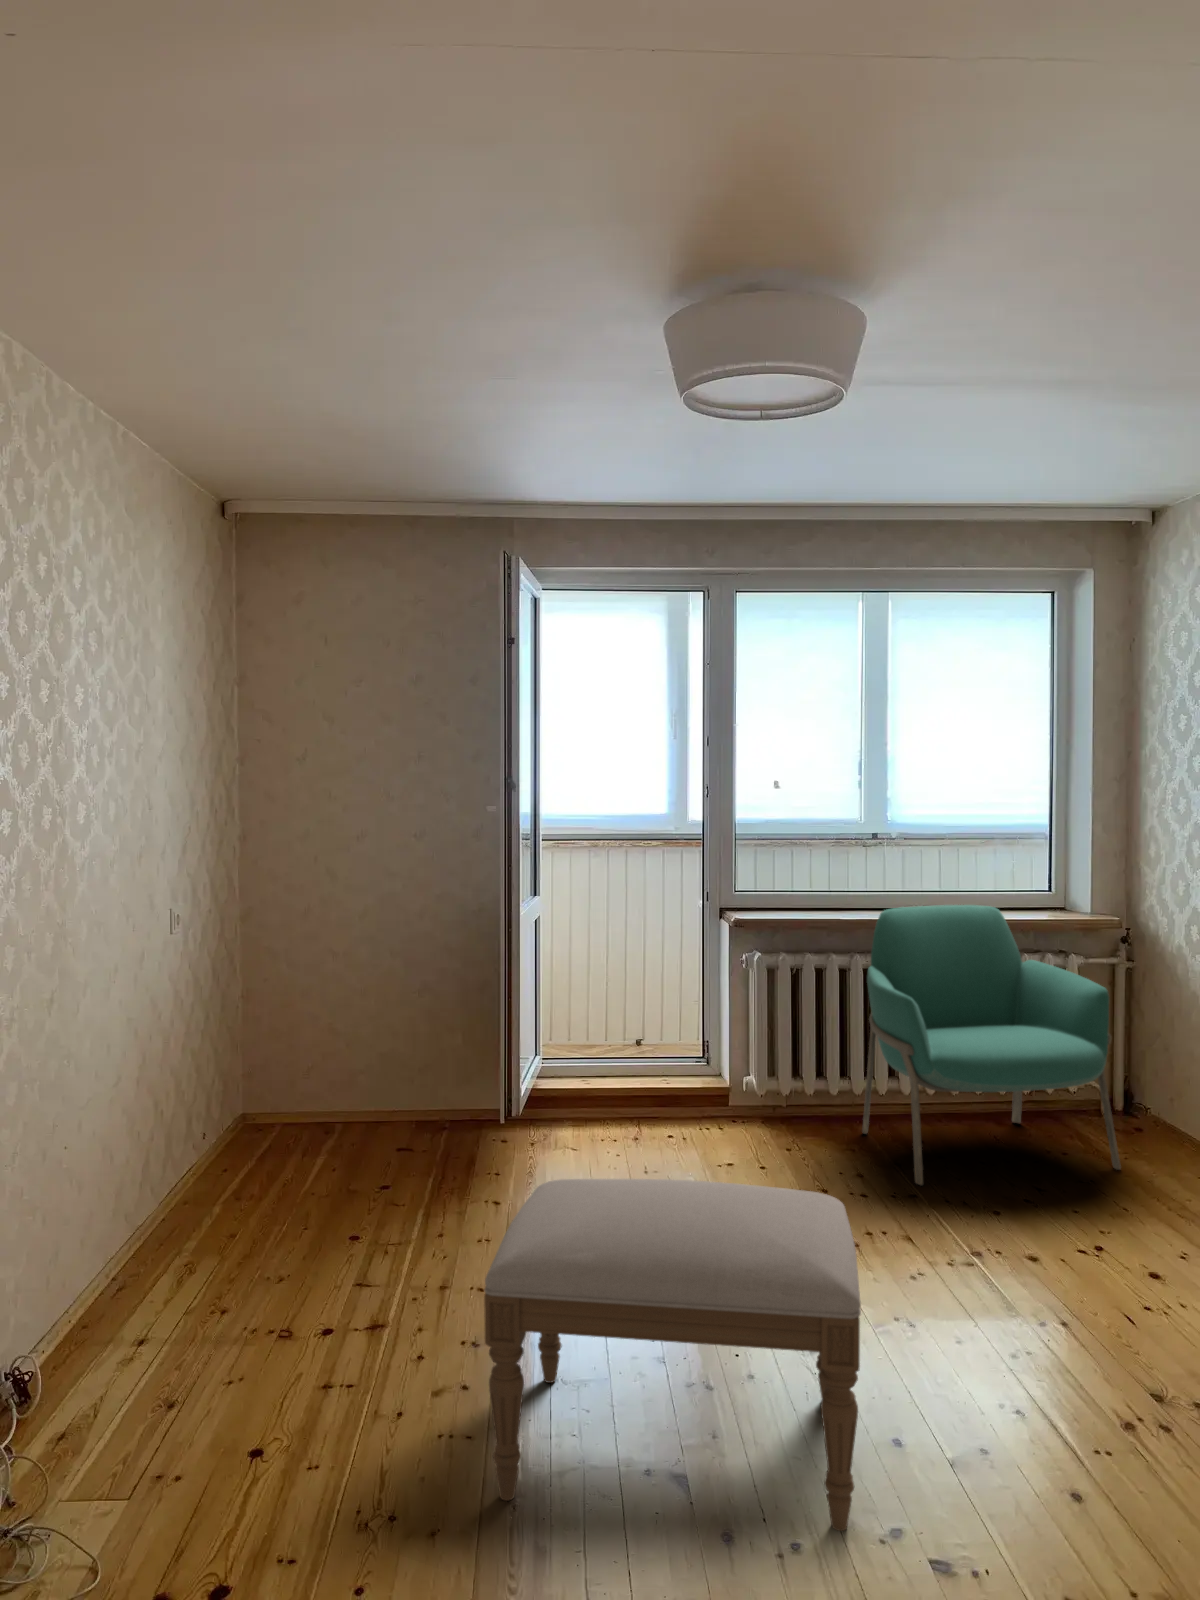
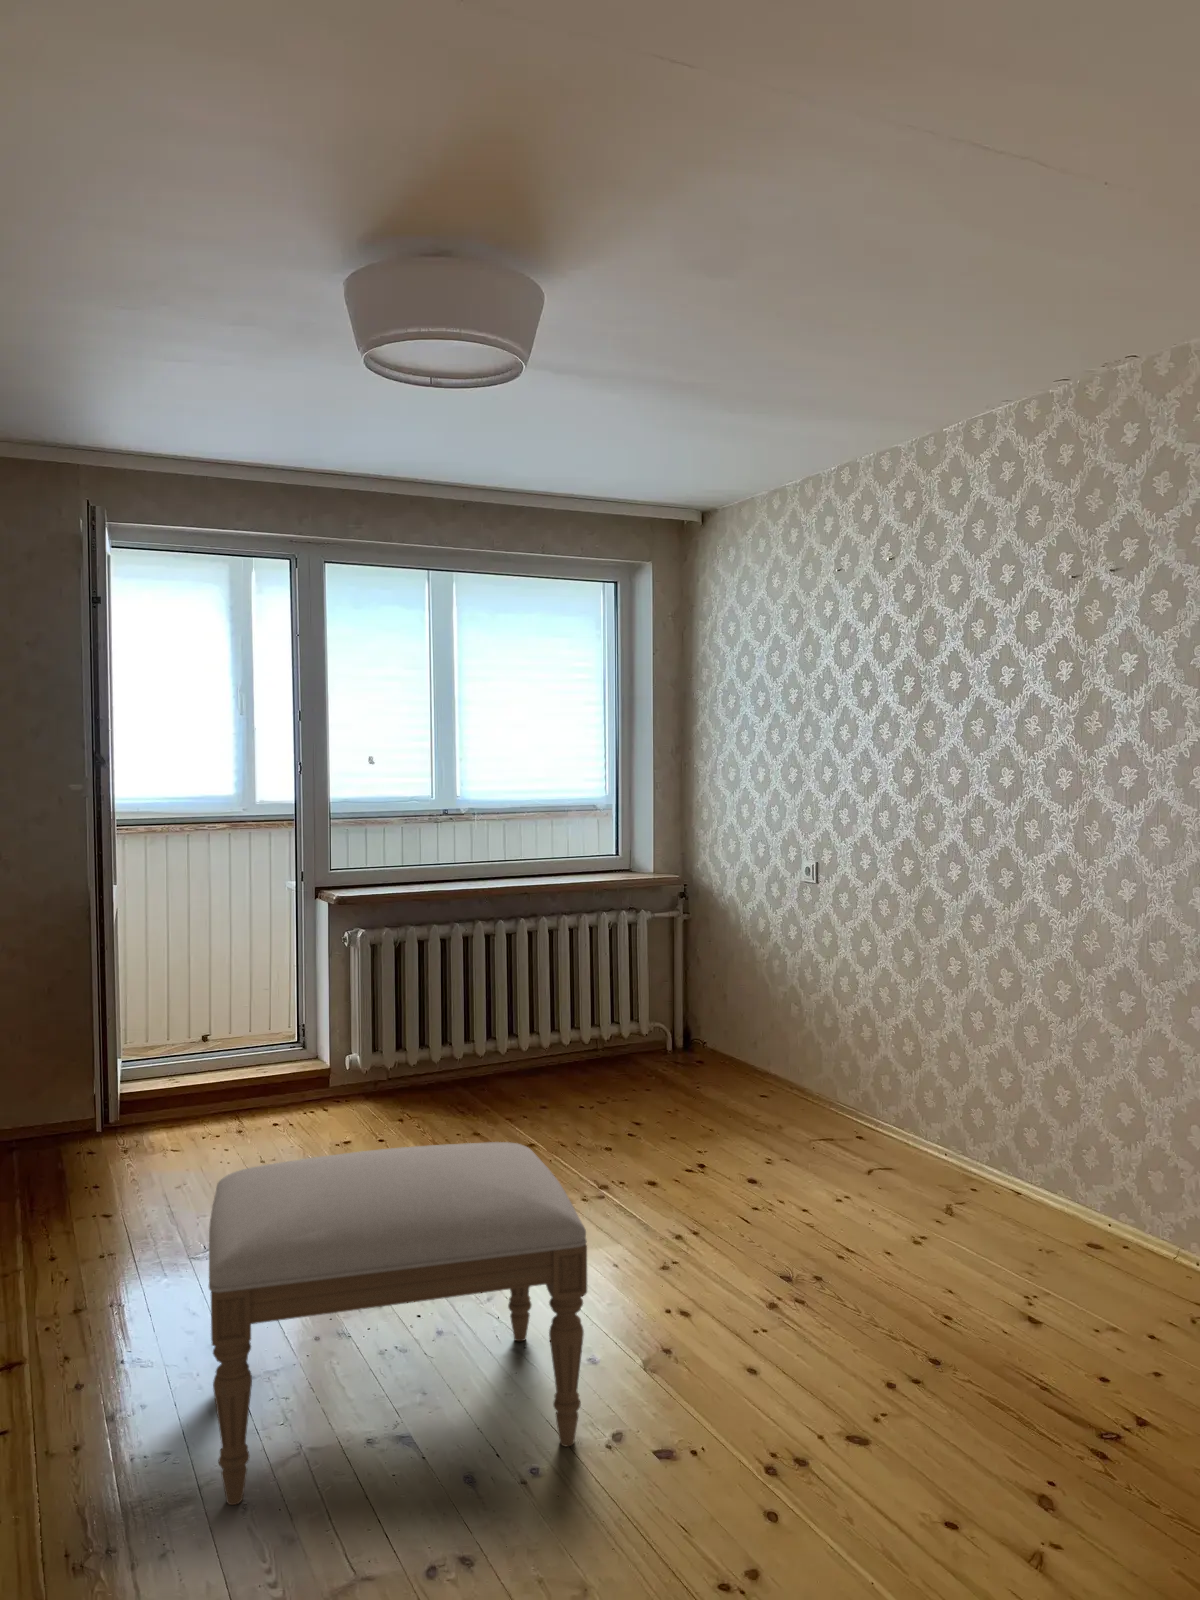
armchair: present [863,905,1121,1185] -> none [467,870,698,1136]

